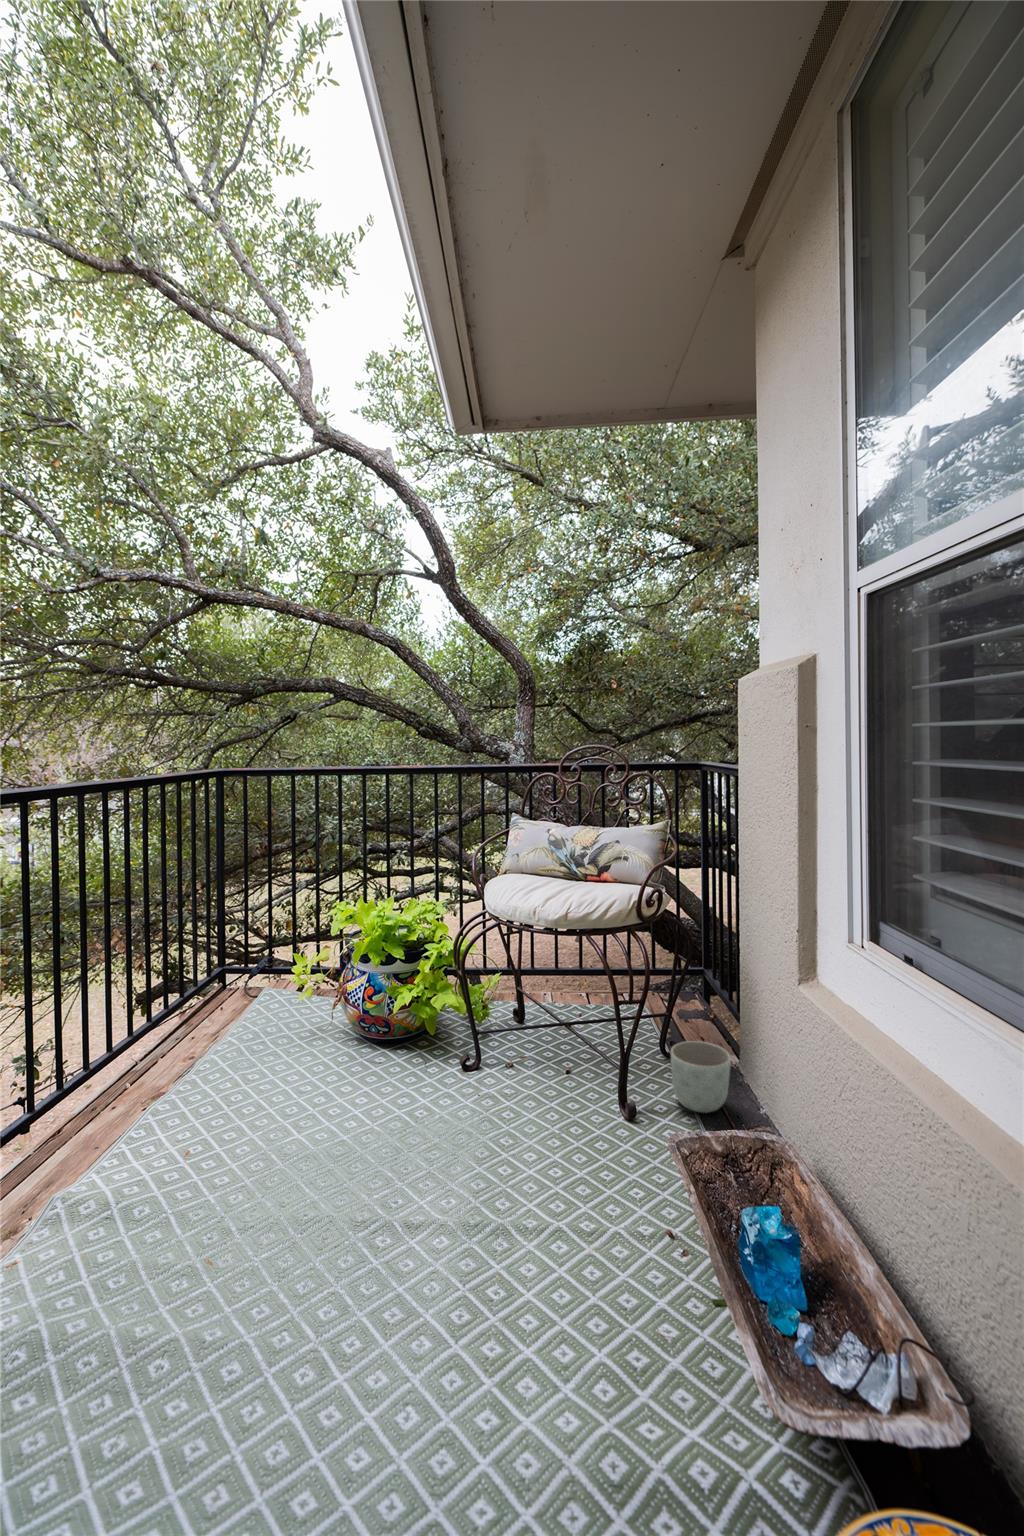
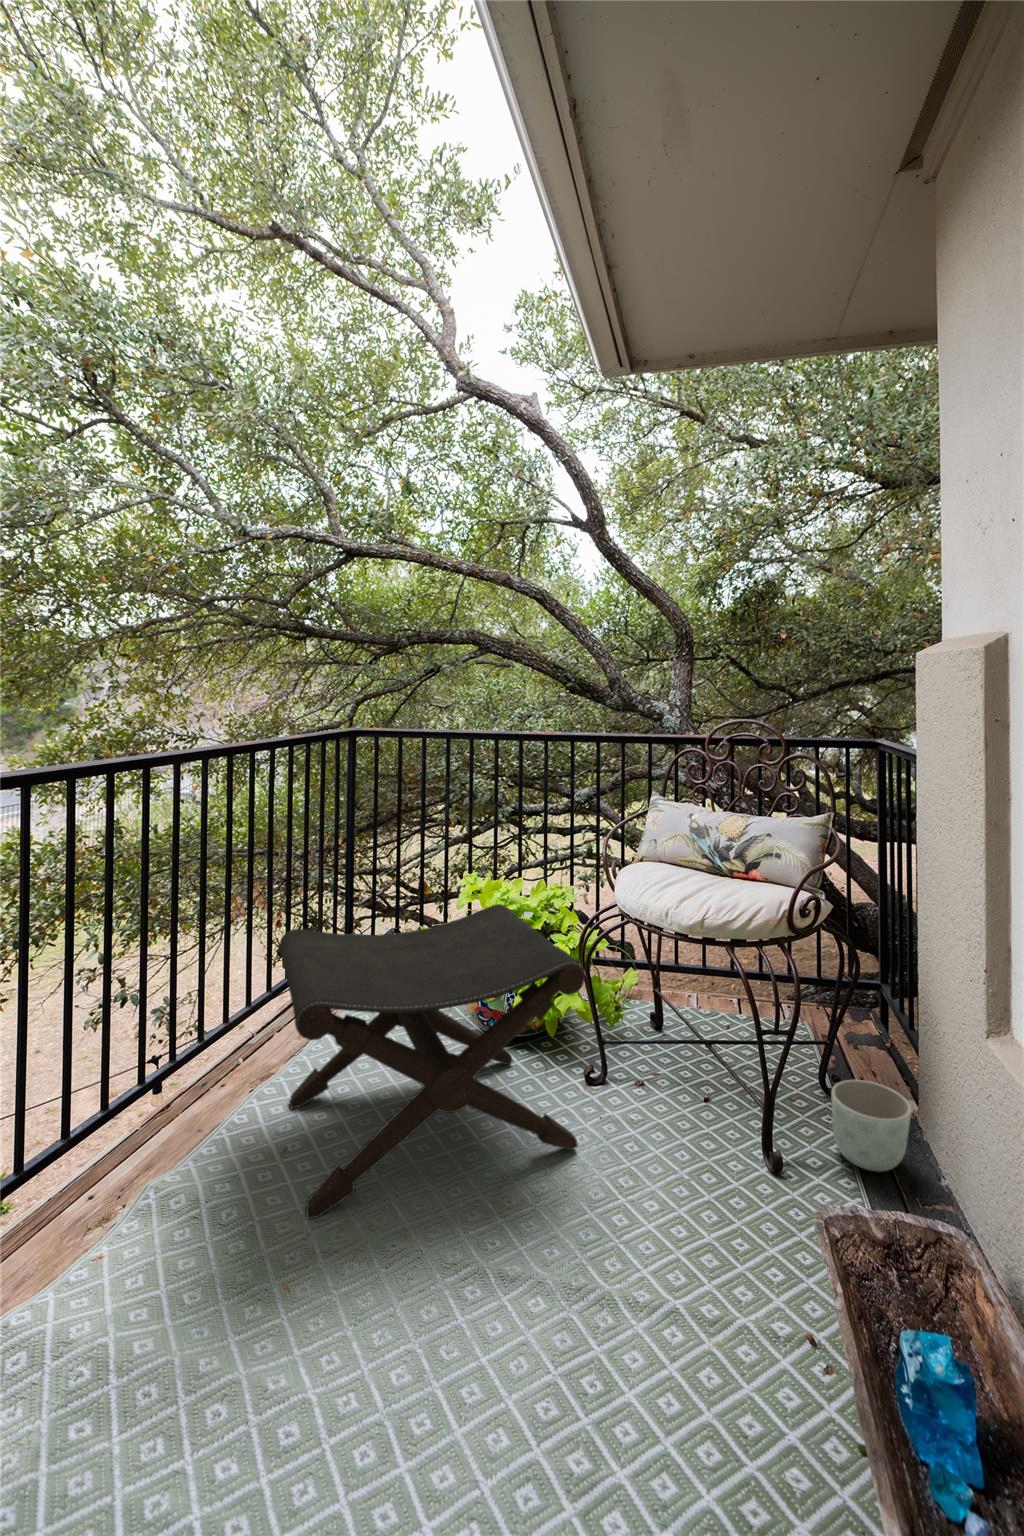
footstool: none [173,914,469,1209] -> present [279,904,585,1219]

